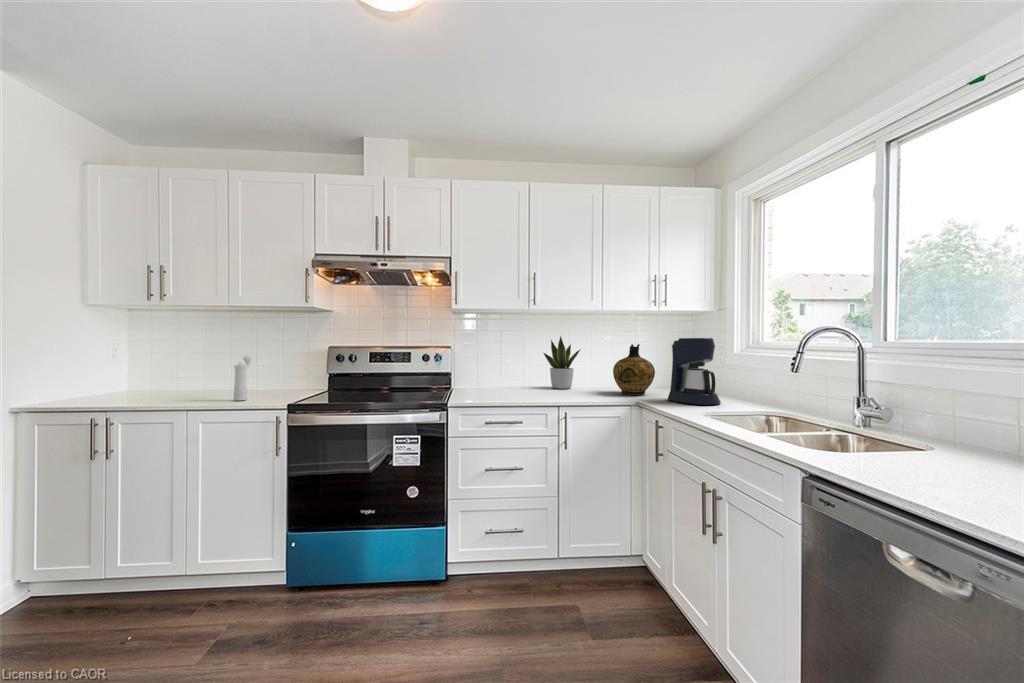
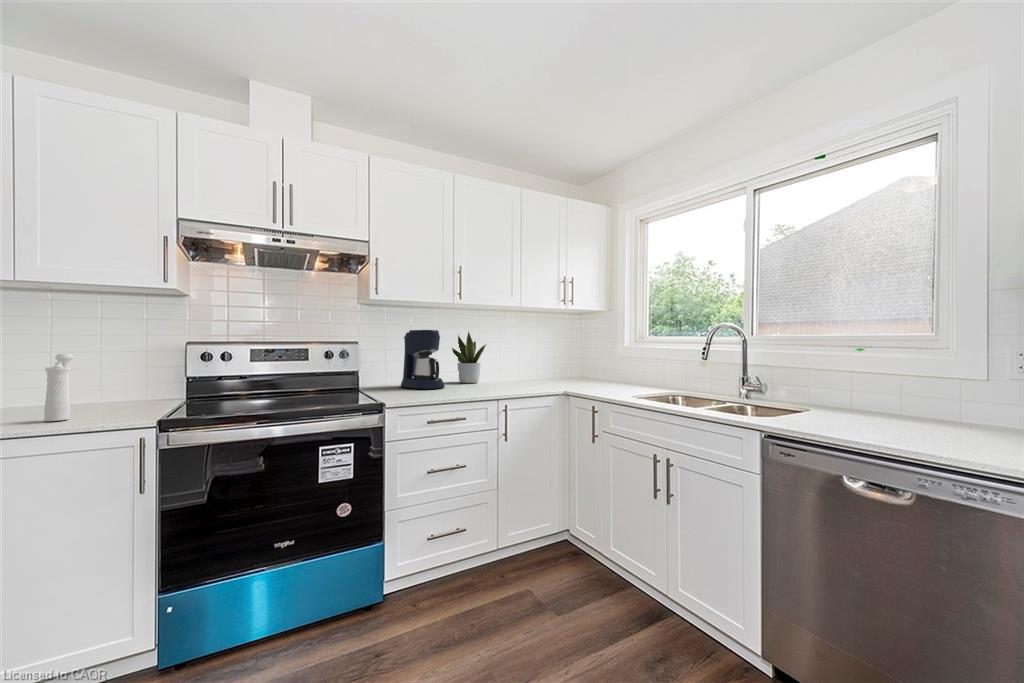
coffee maker: present [668,338,721,405] -> present [400,330,445,389]
ceramic jug: present [613,344,655,395] -> none [522,339,559,385]

